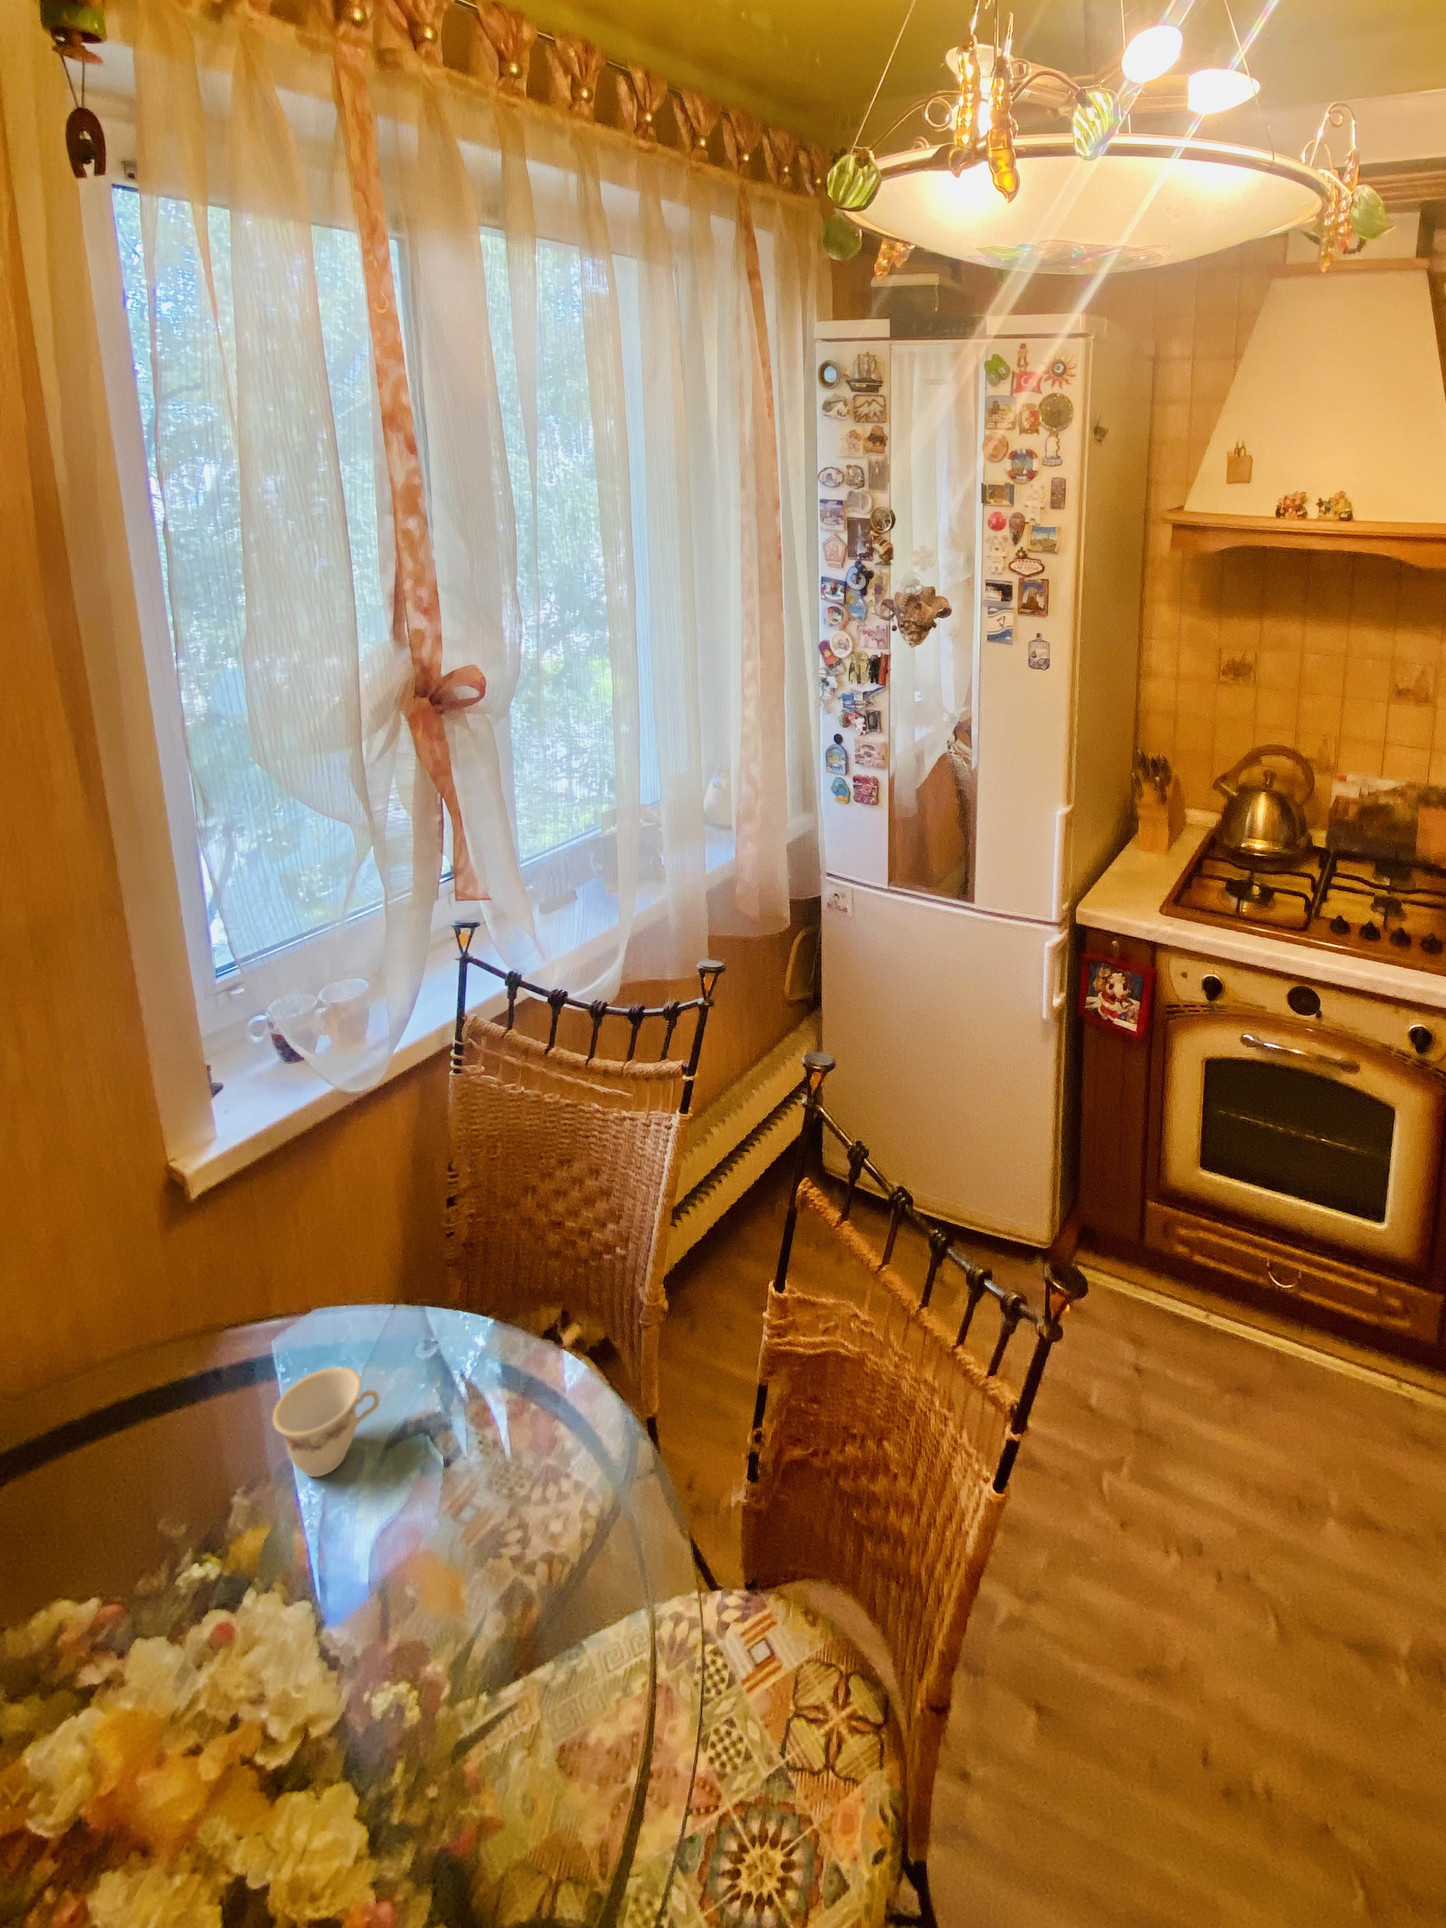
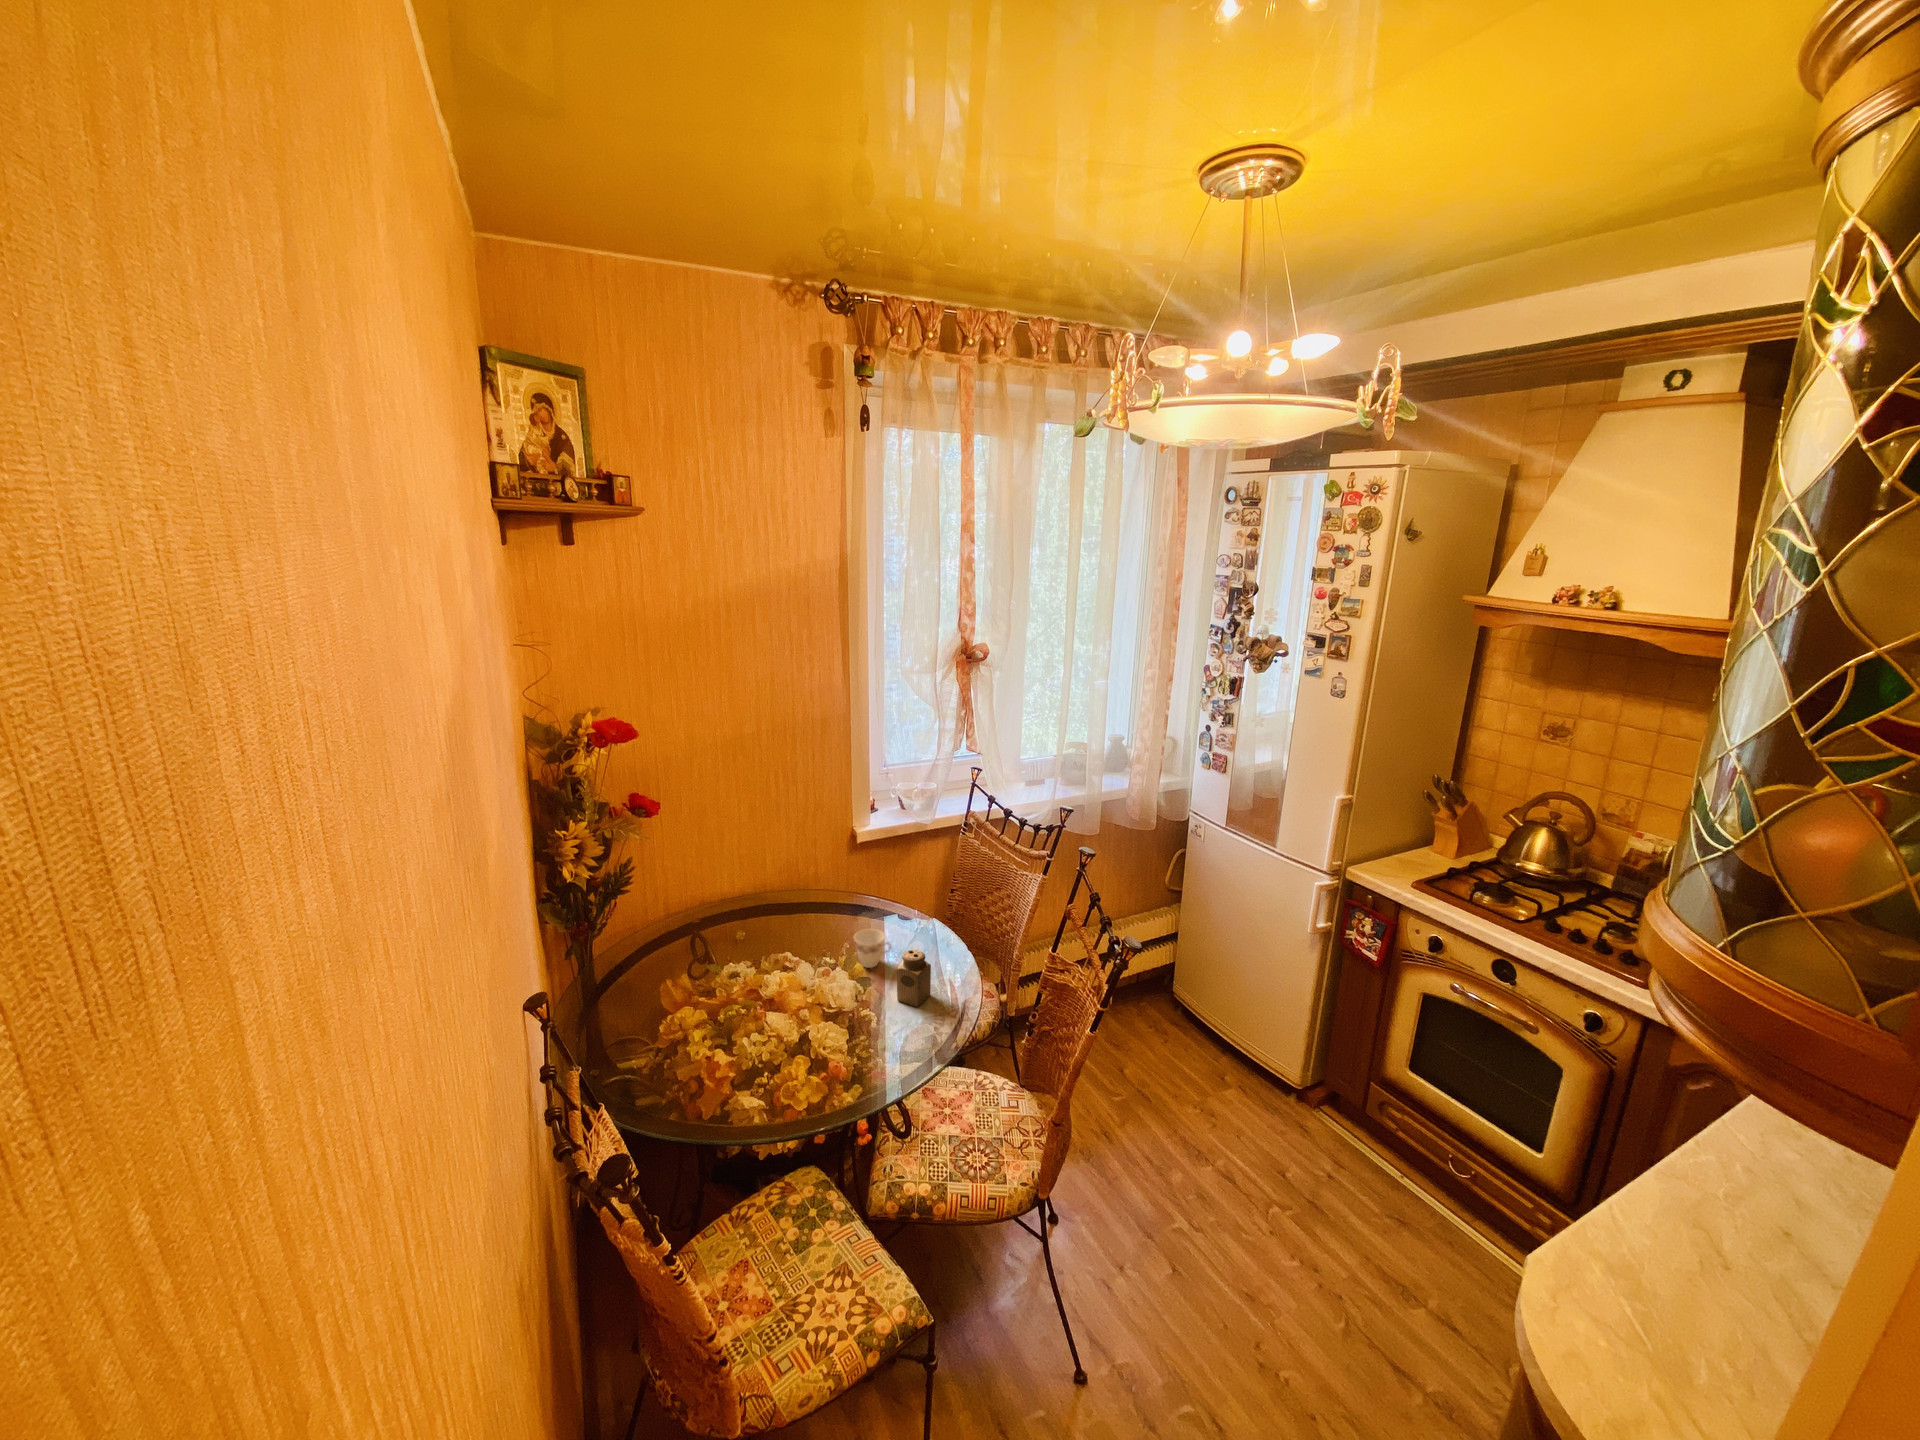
salt shaker: none [427,1393,511,1536] -> present [897,950,931,1007]

